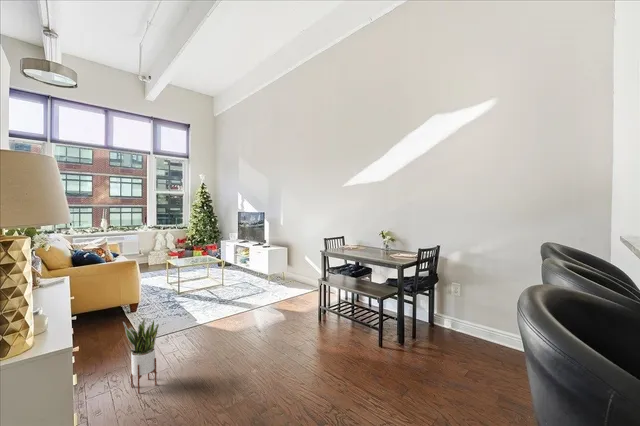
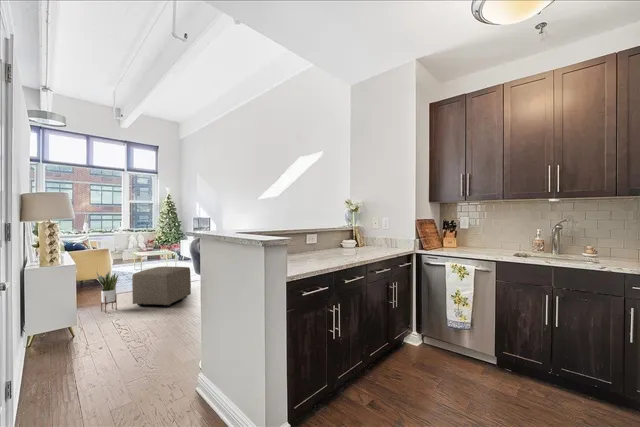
ottoman: none [181,301,267,379] -> present [132,267,191,307]

